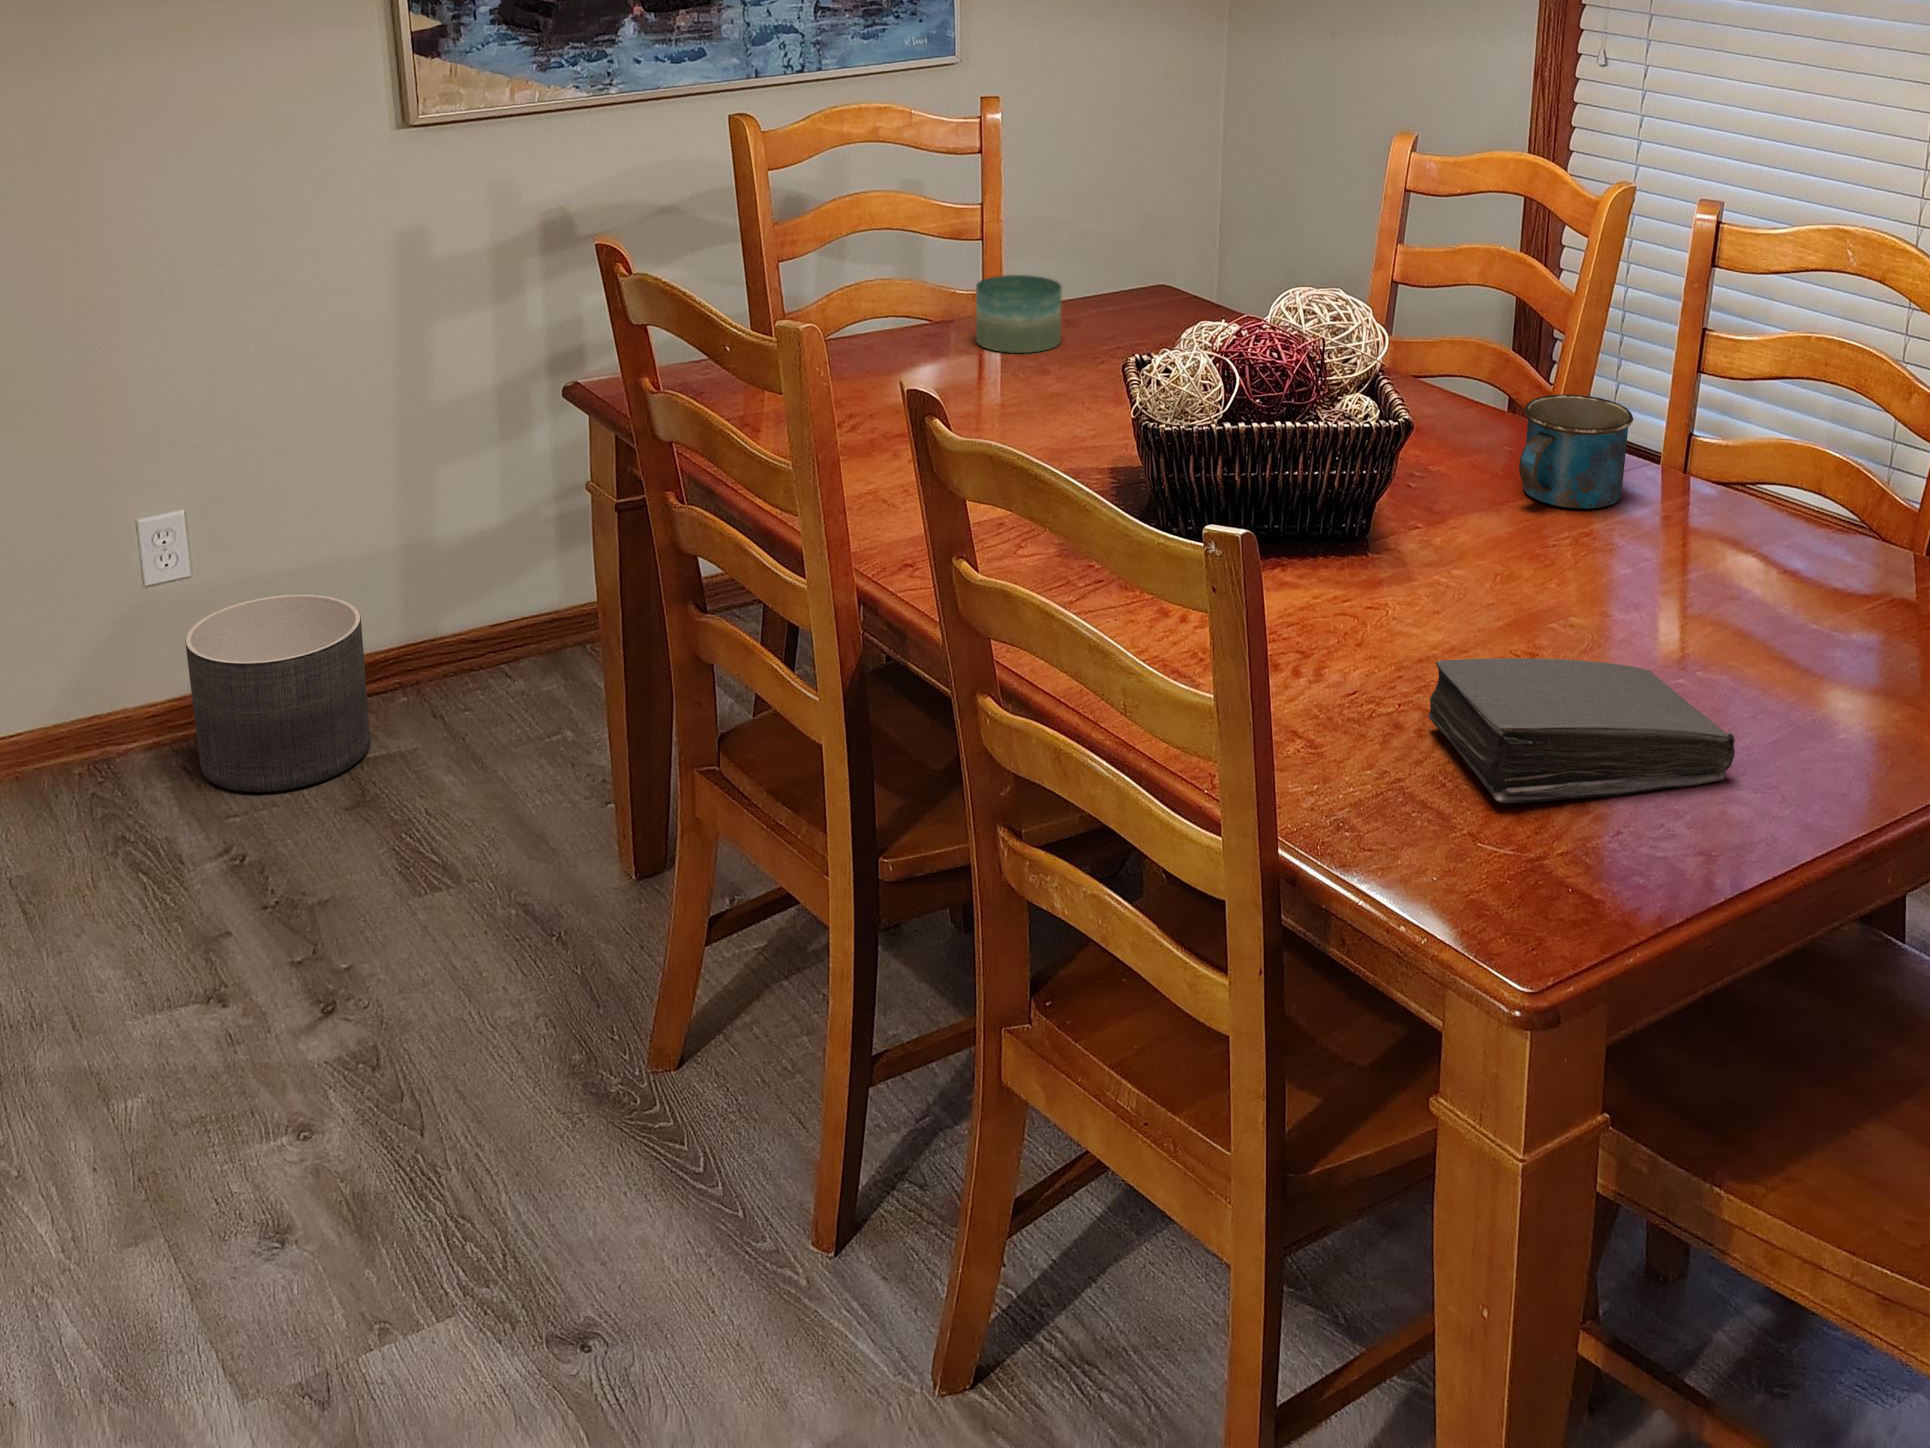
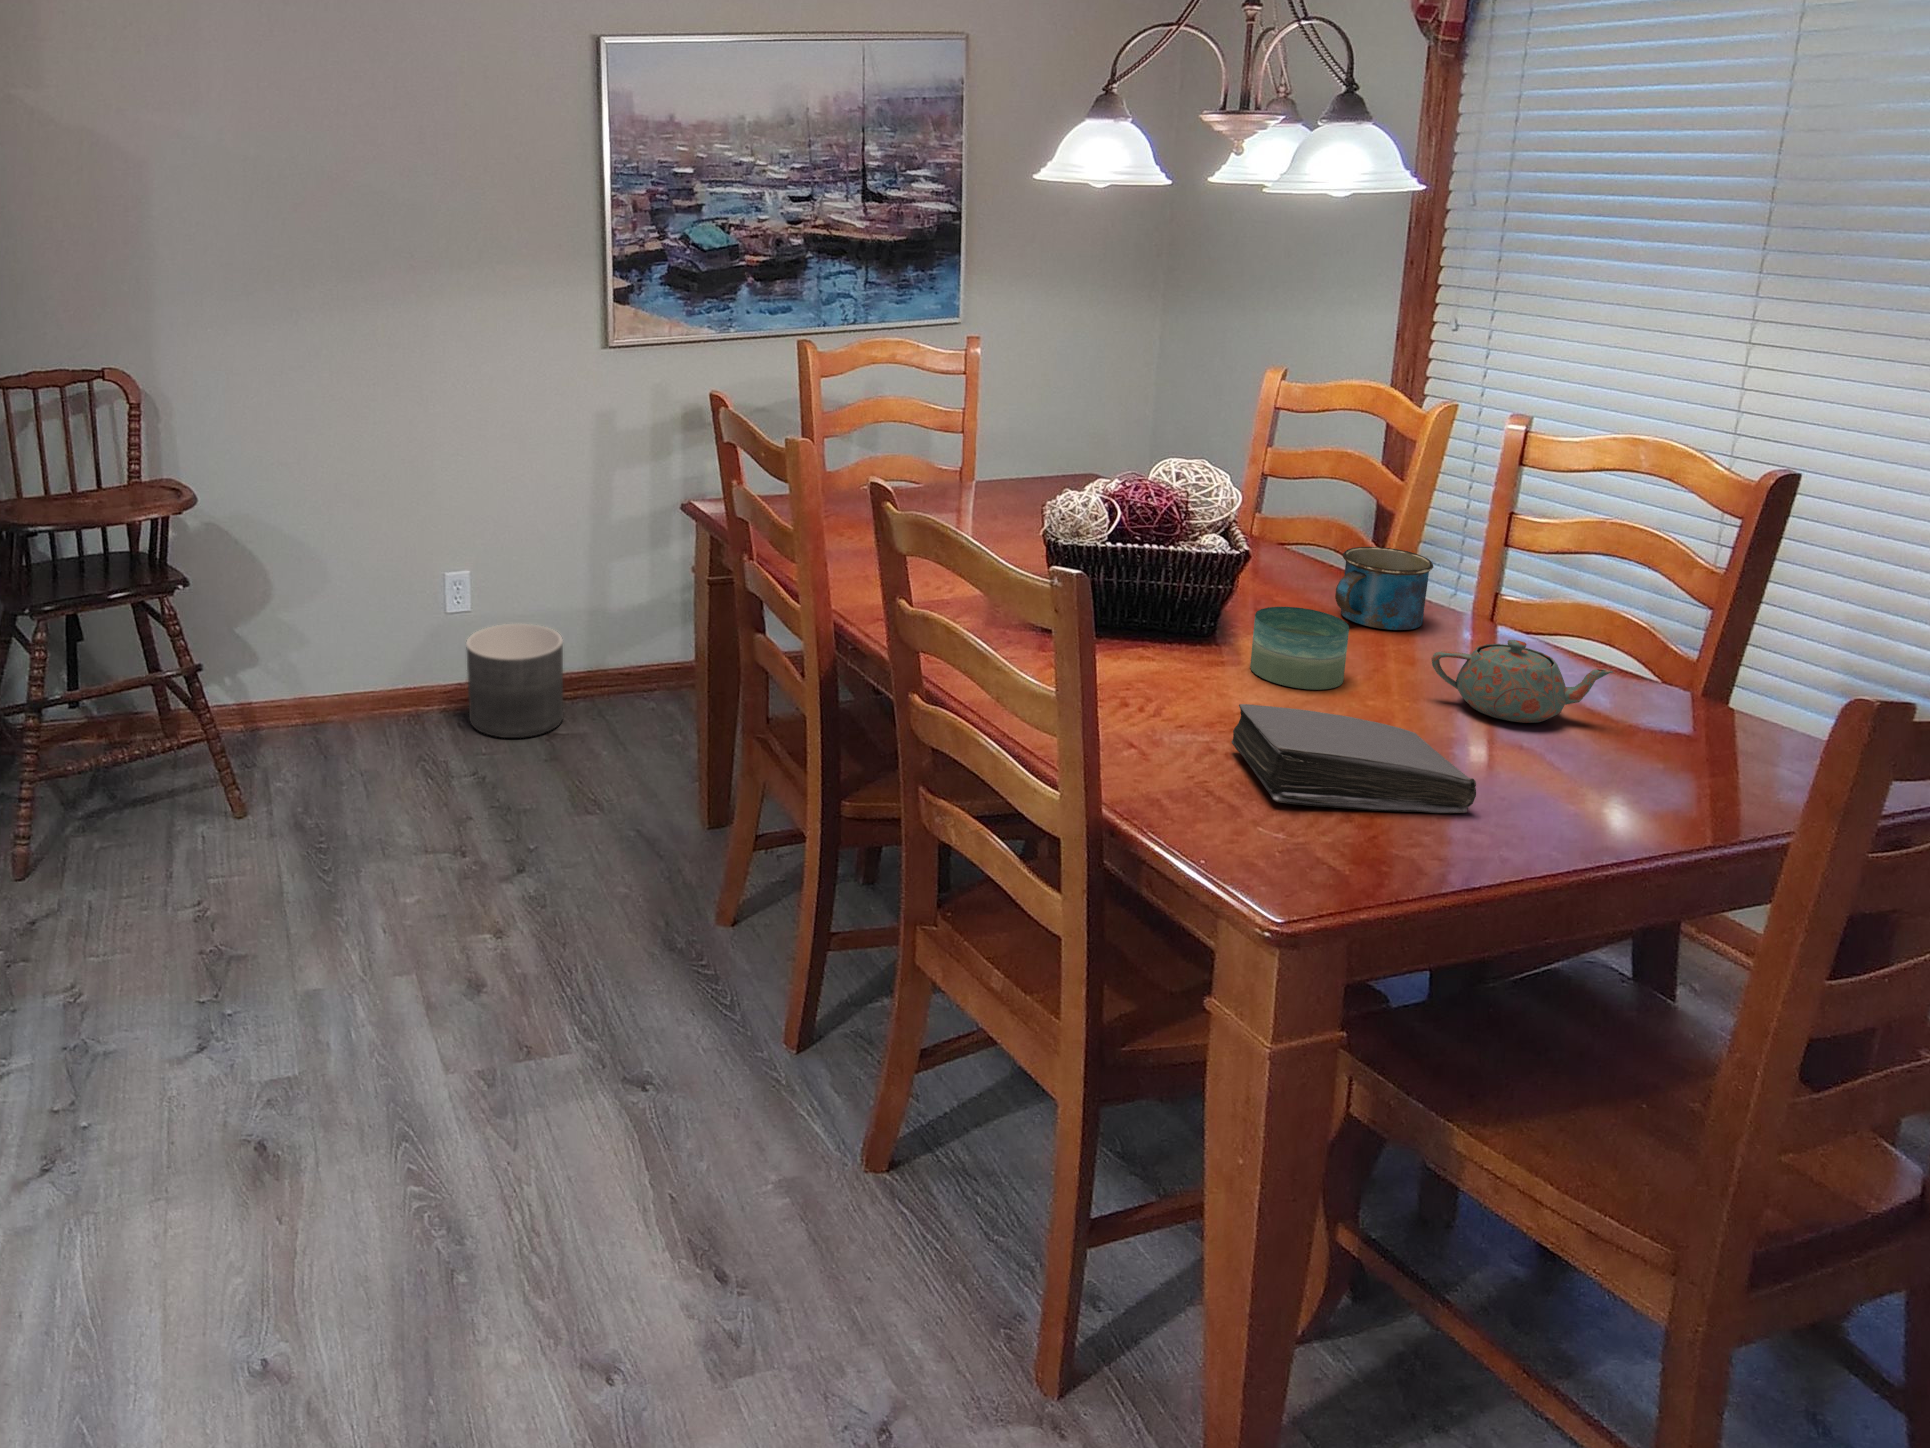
candle: present [976,275,1061,353] -> present [1250,607,1349,690]
teapot: none [1652,522,1859,631] -> present [1431,640,1613,723]

